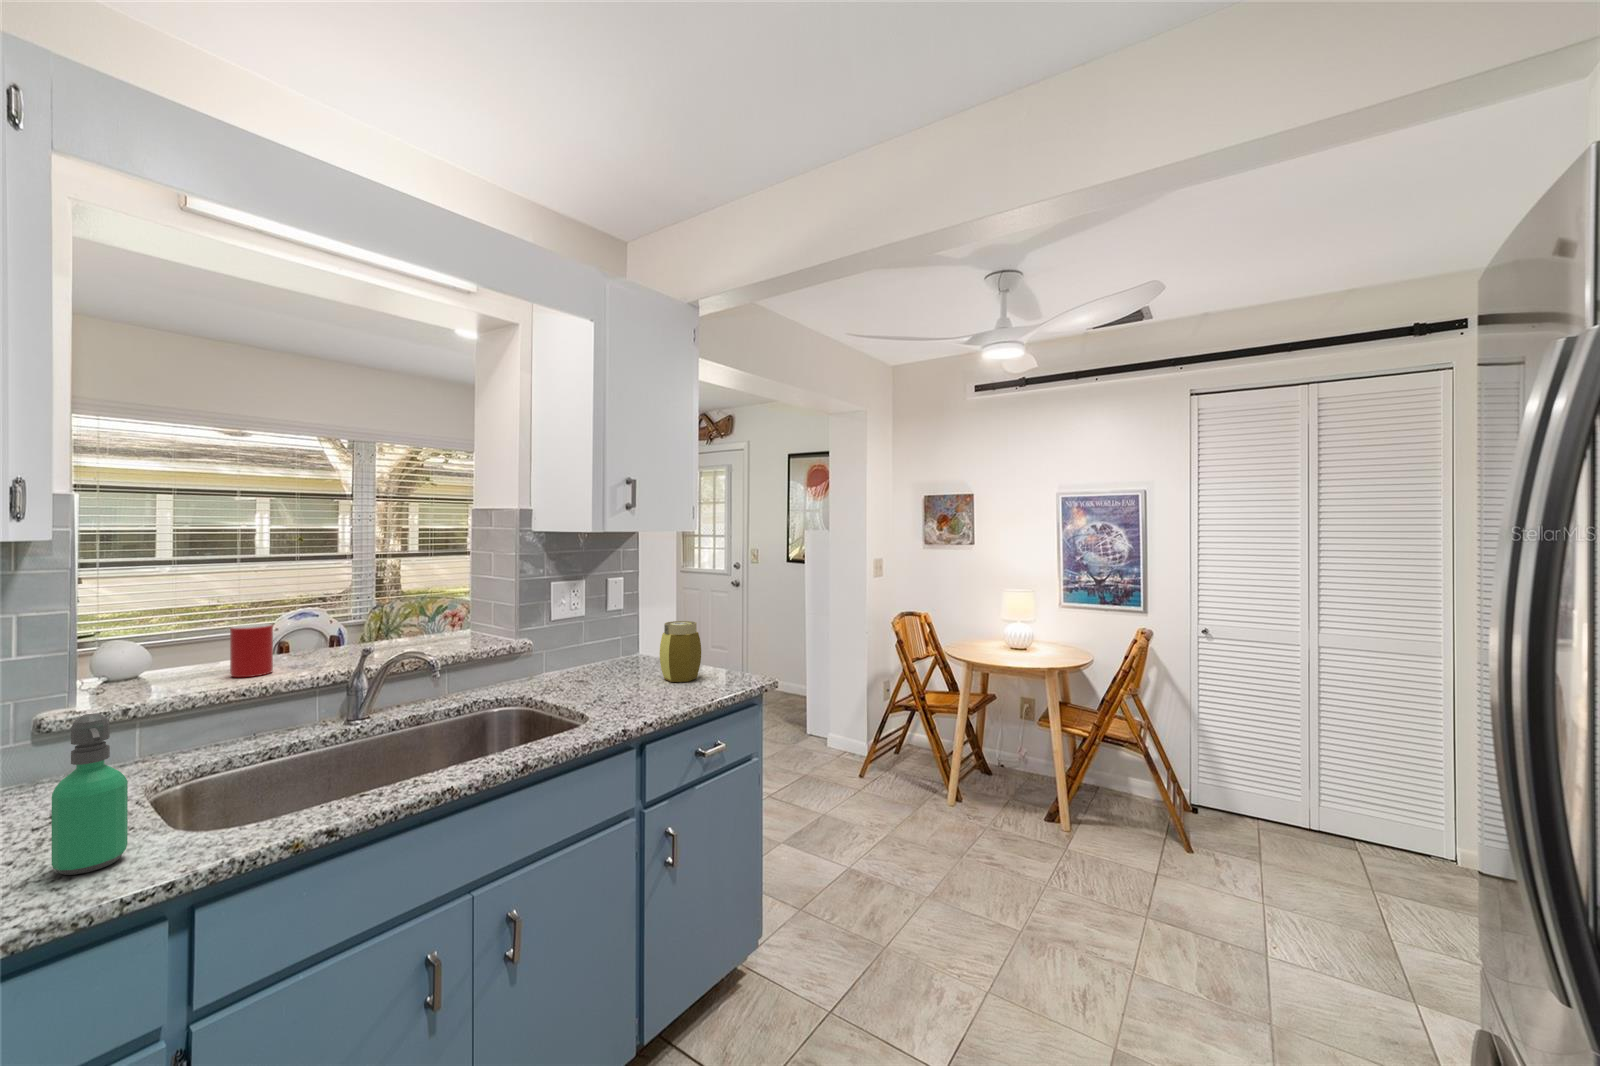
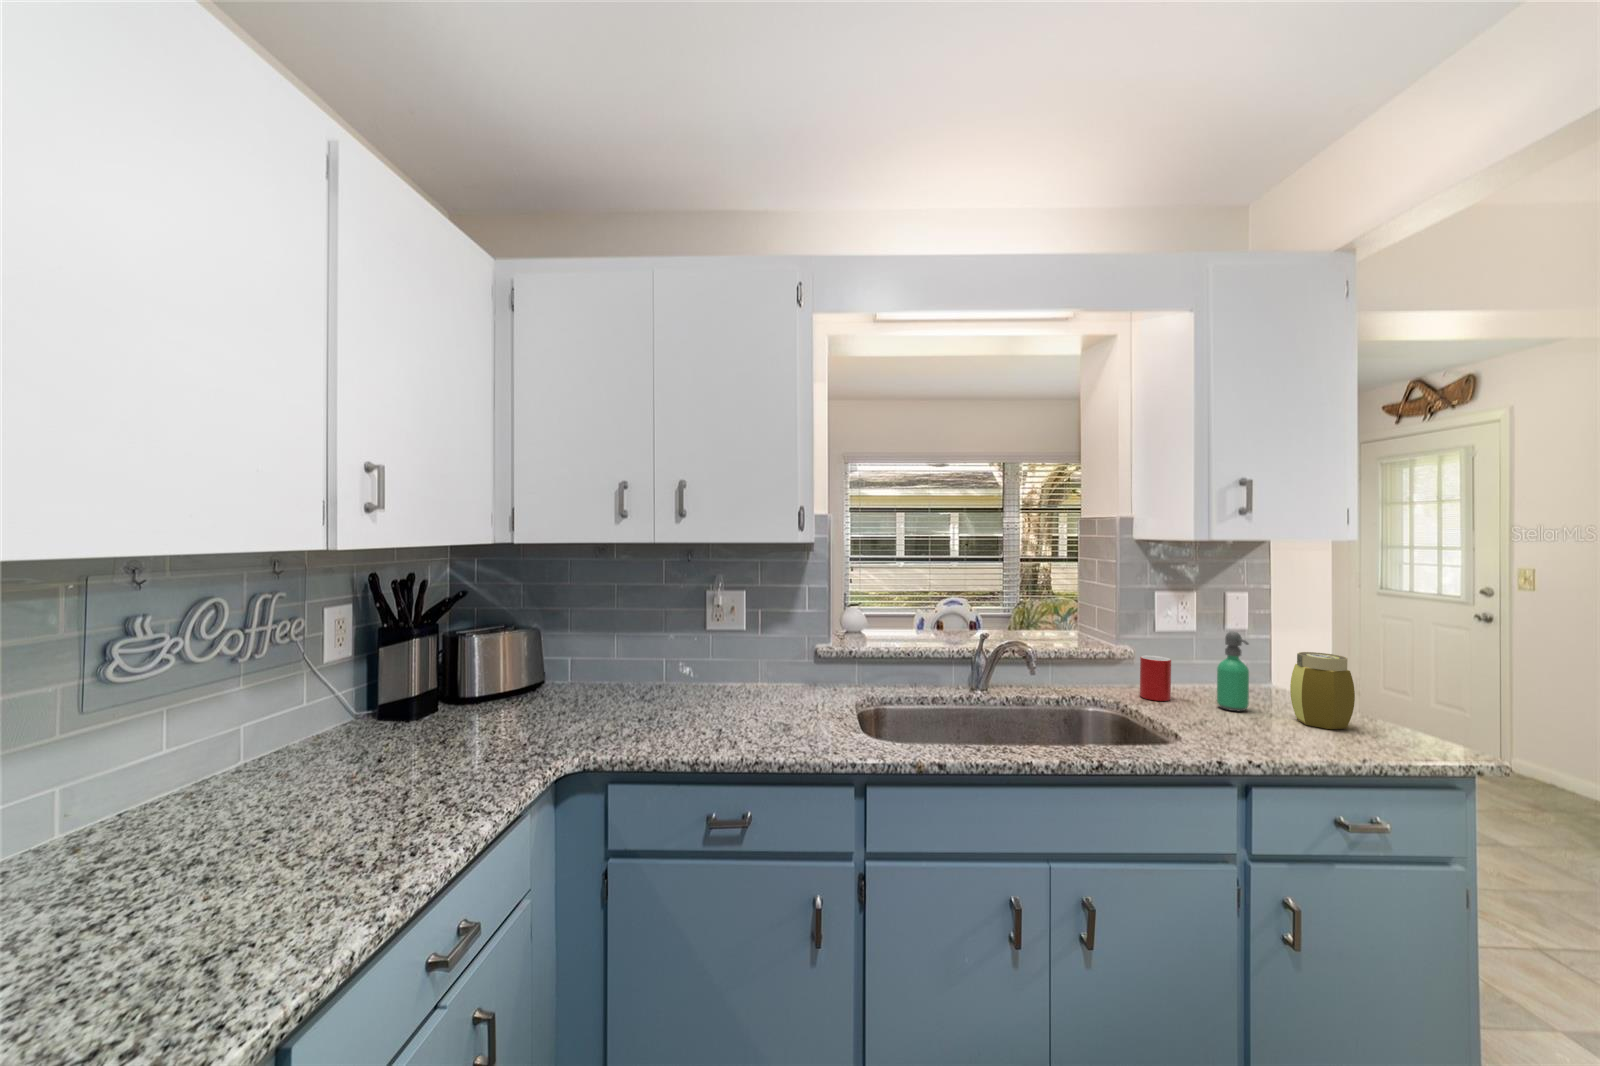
cup: present [230,624,273,677] -> present [1140,656,1171,701]
soap dispenser: present [52,713,128,875] -> present [1217,632,1249,711]

